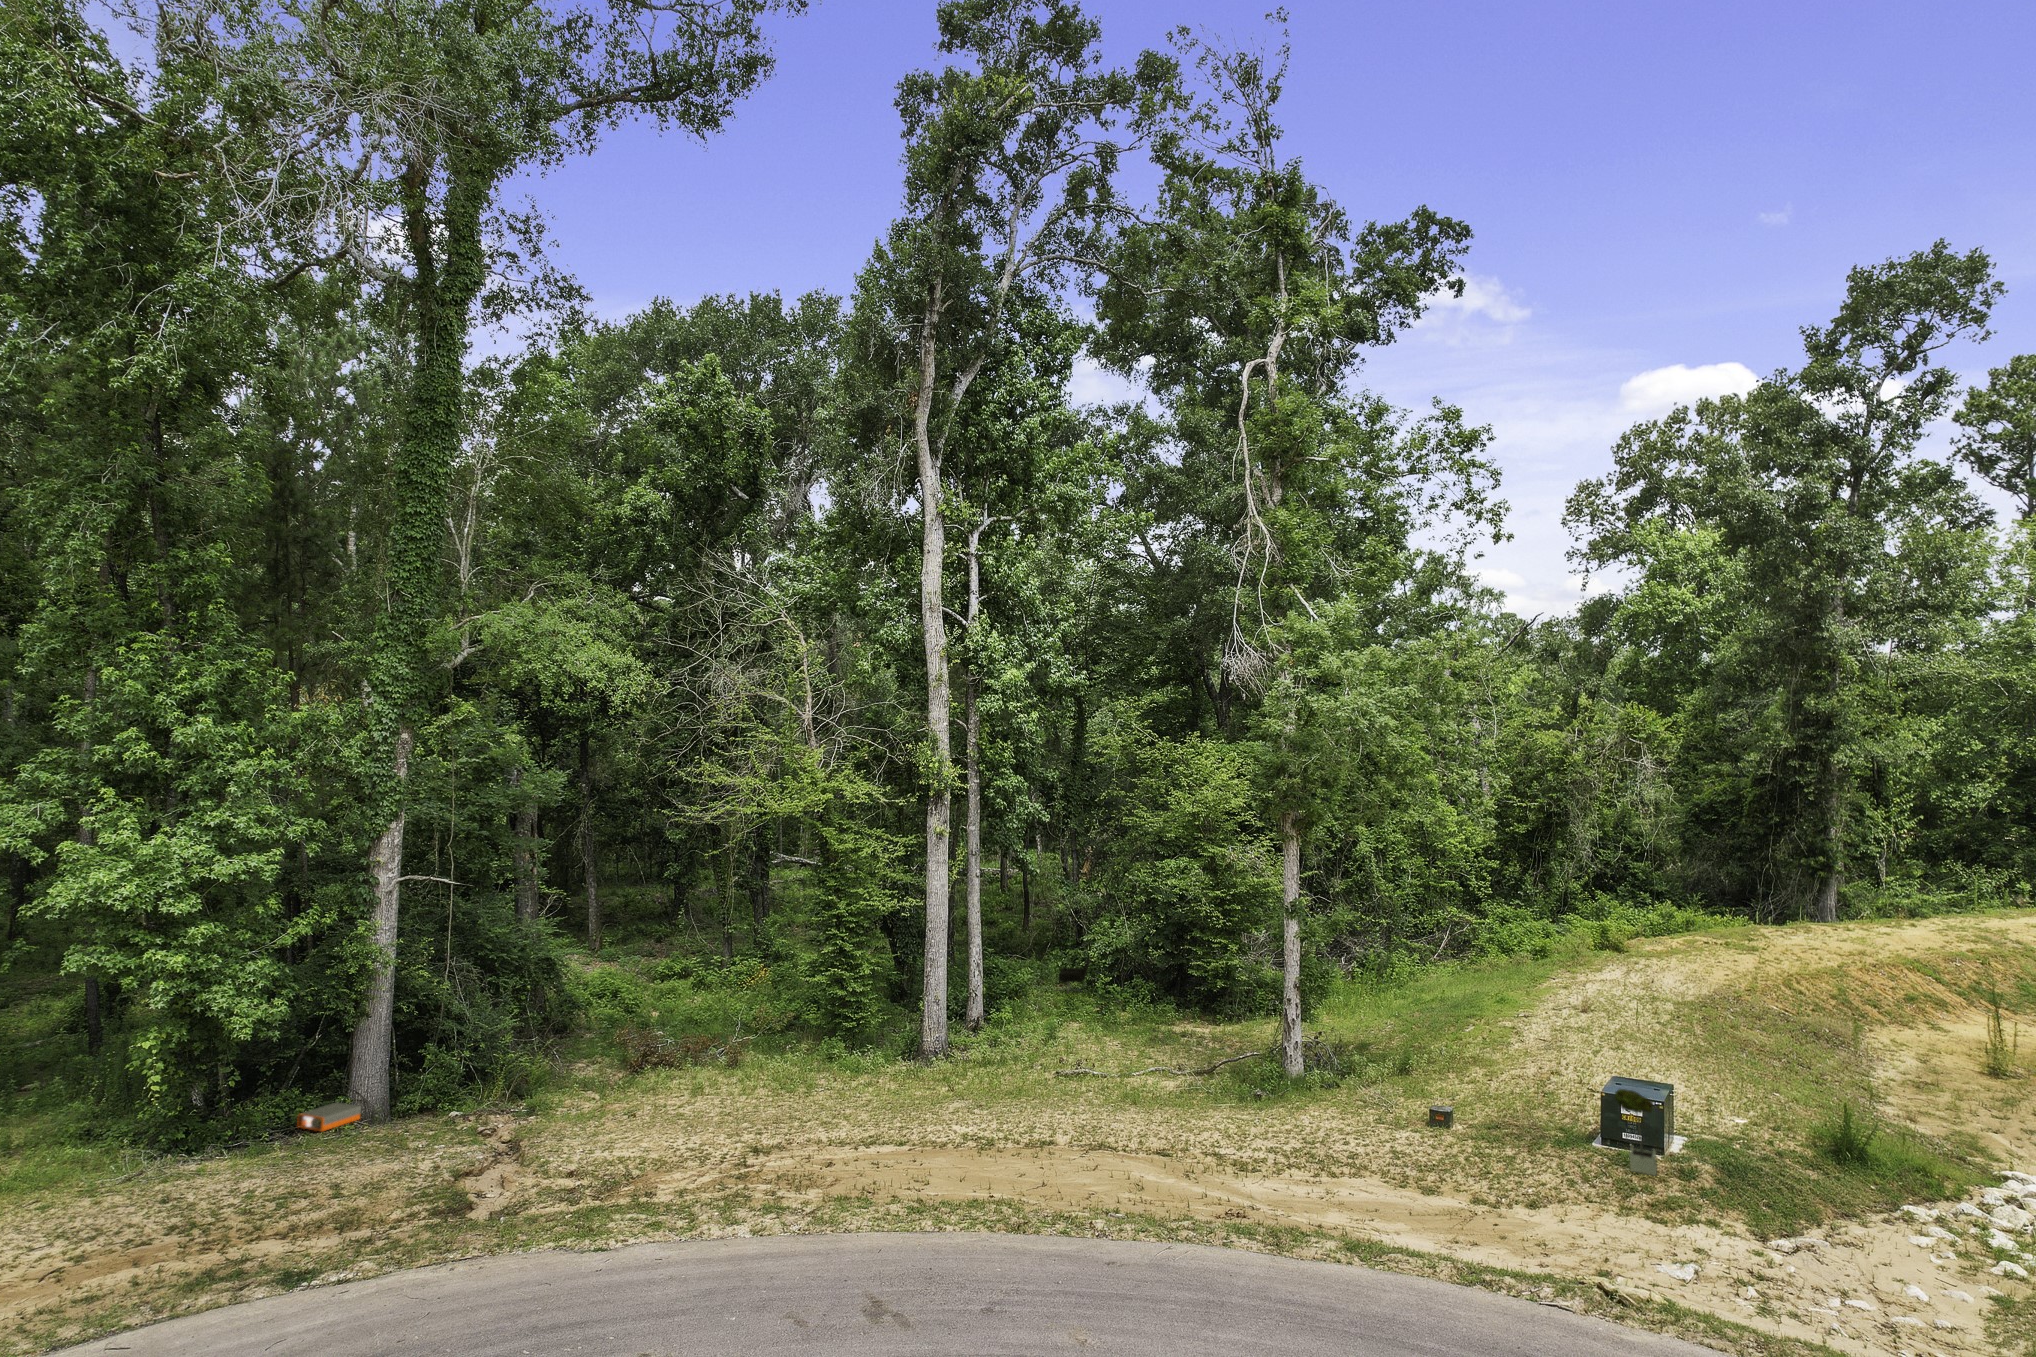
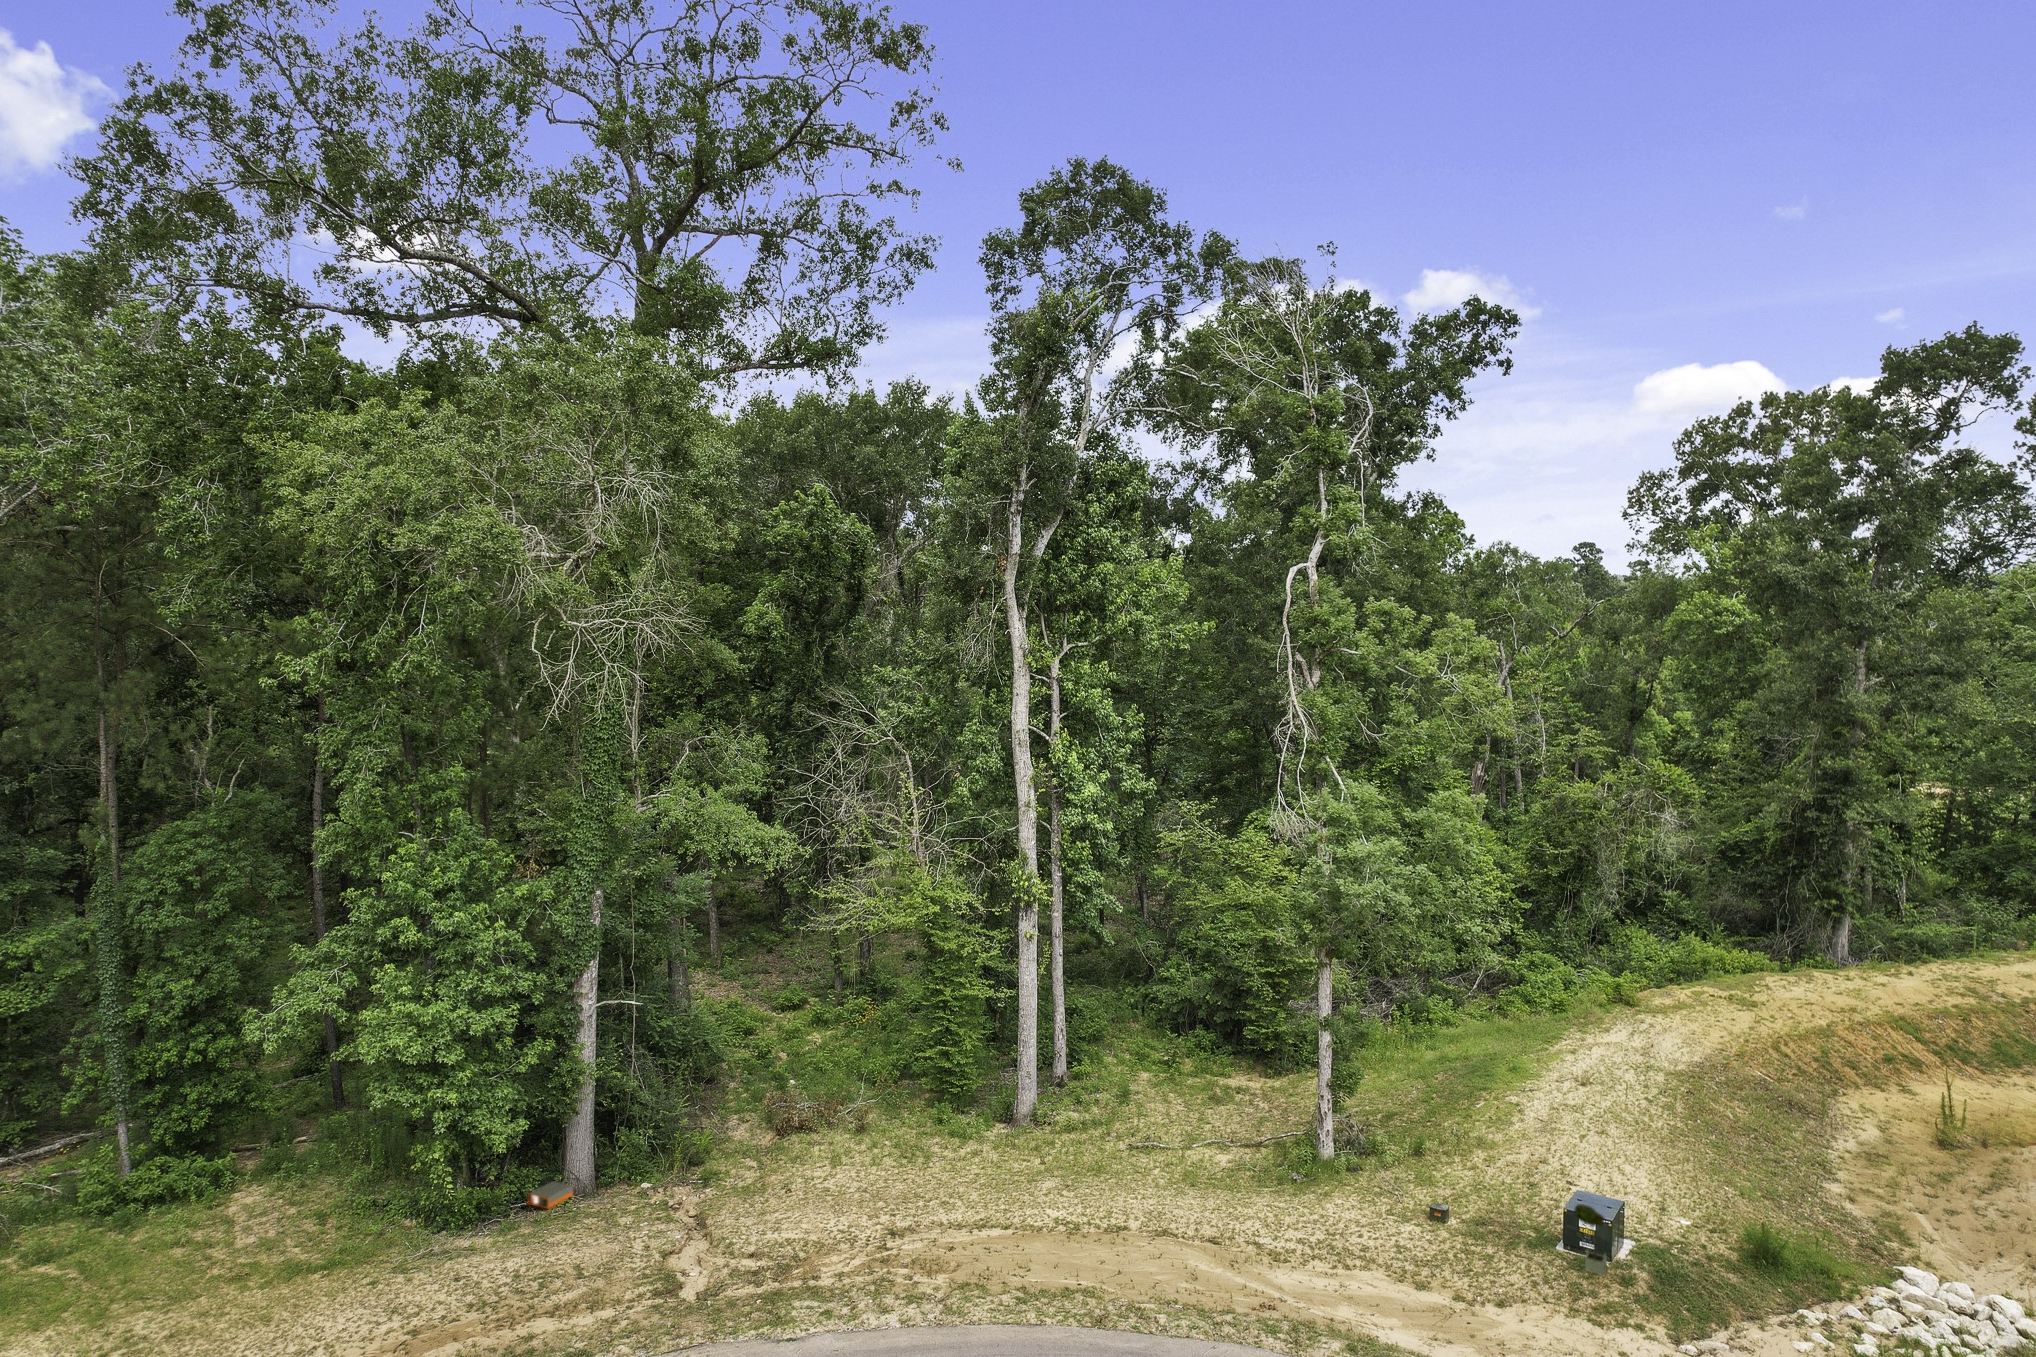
lounge chair: present [1059,959,1090,992] -> none [1108,1021,1140,1053]

